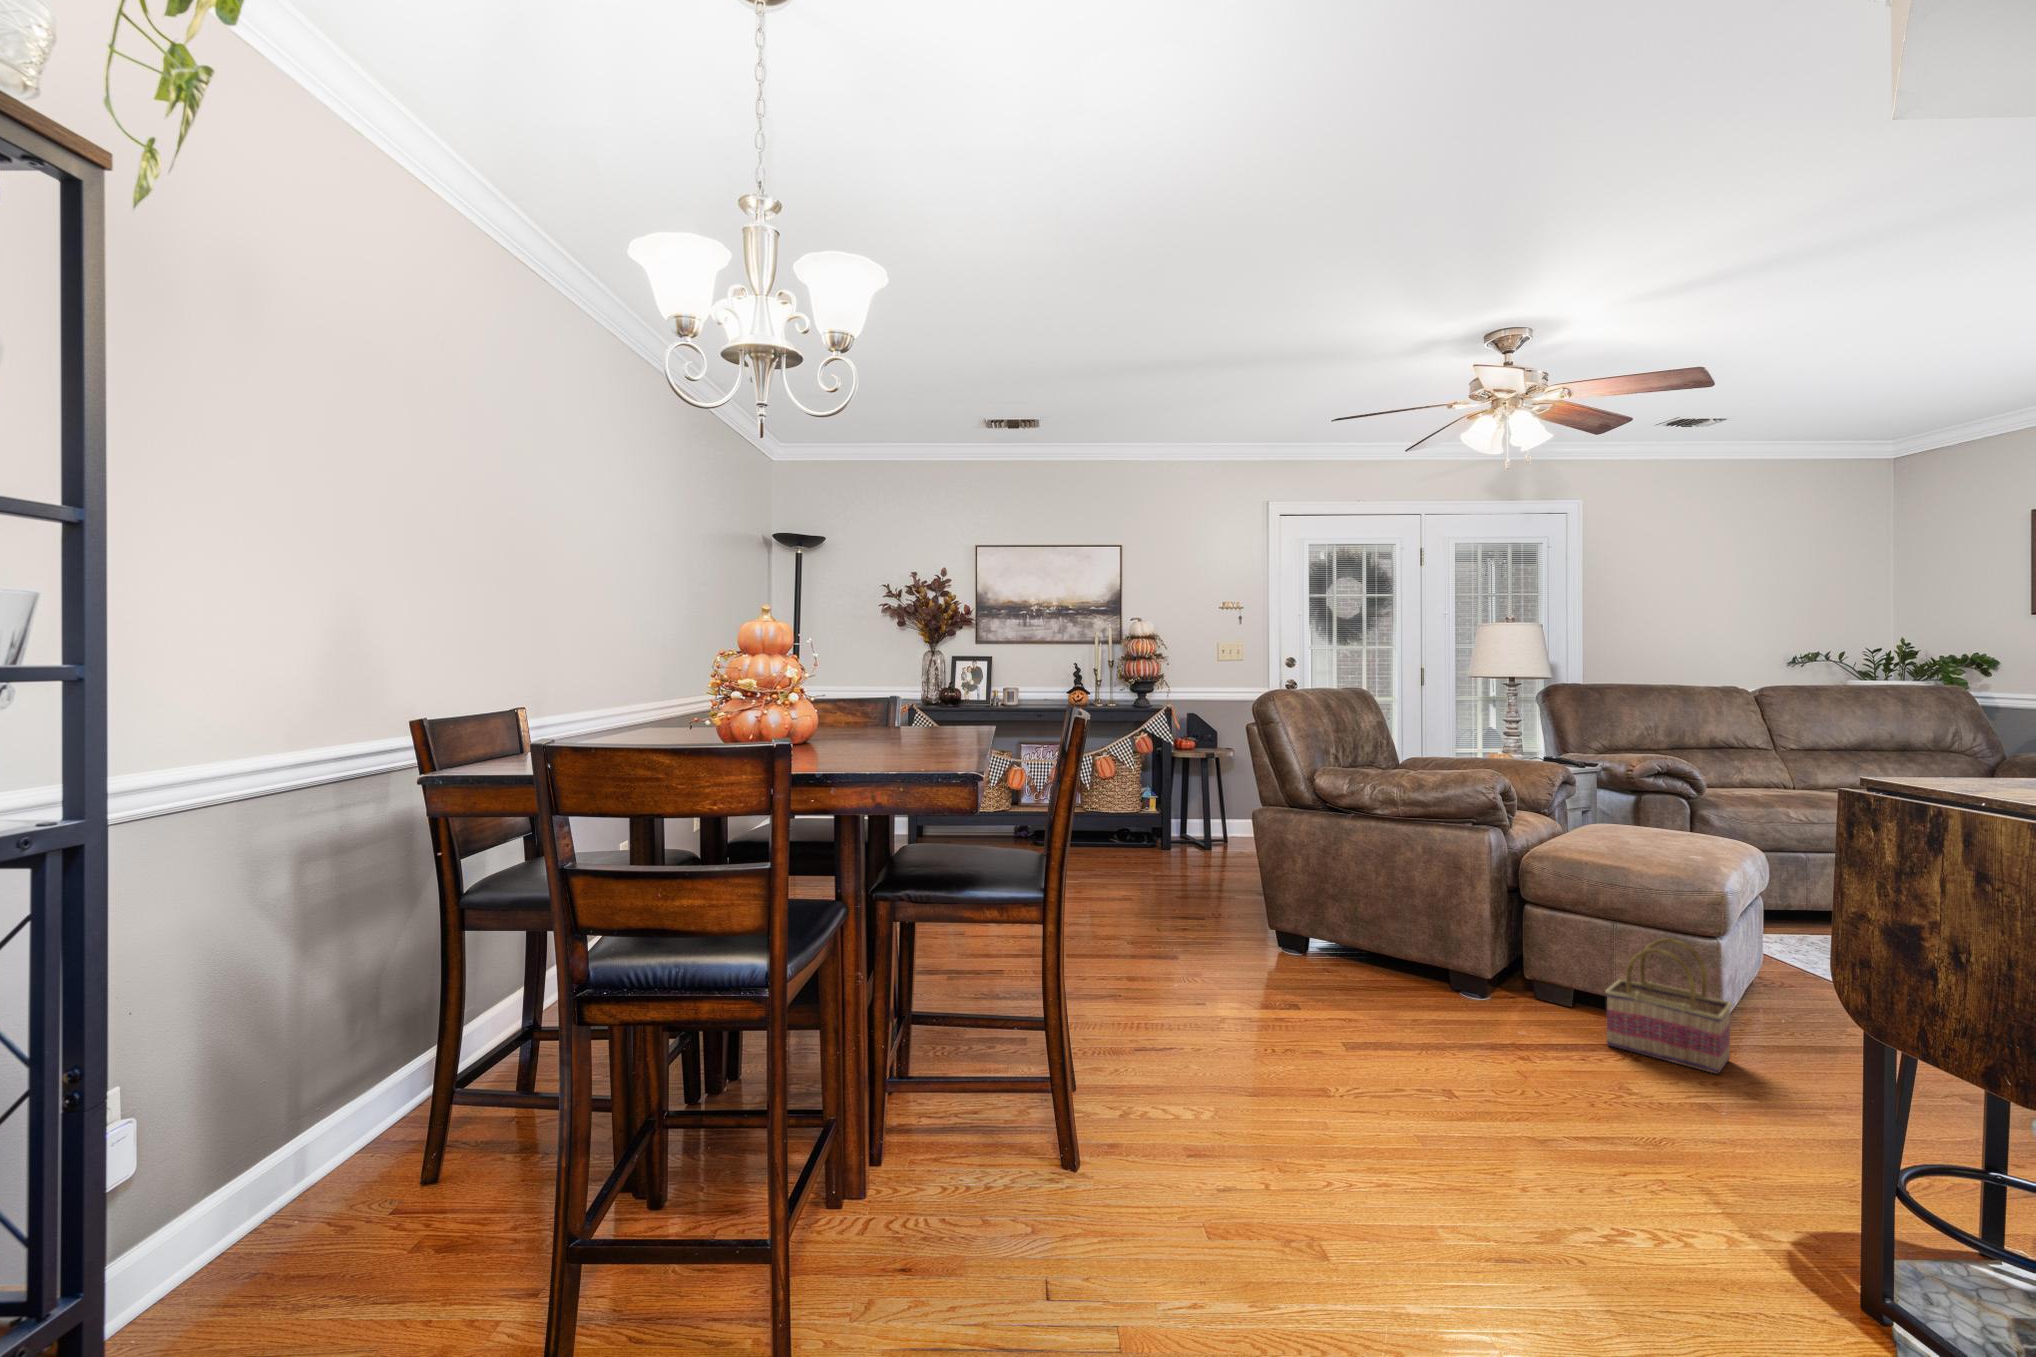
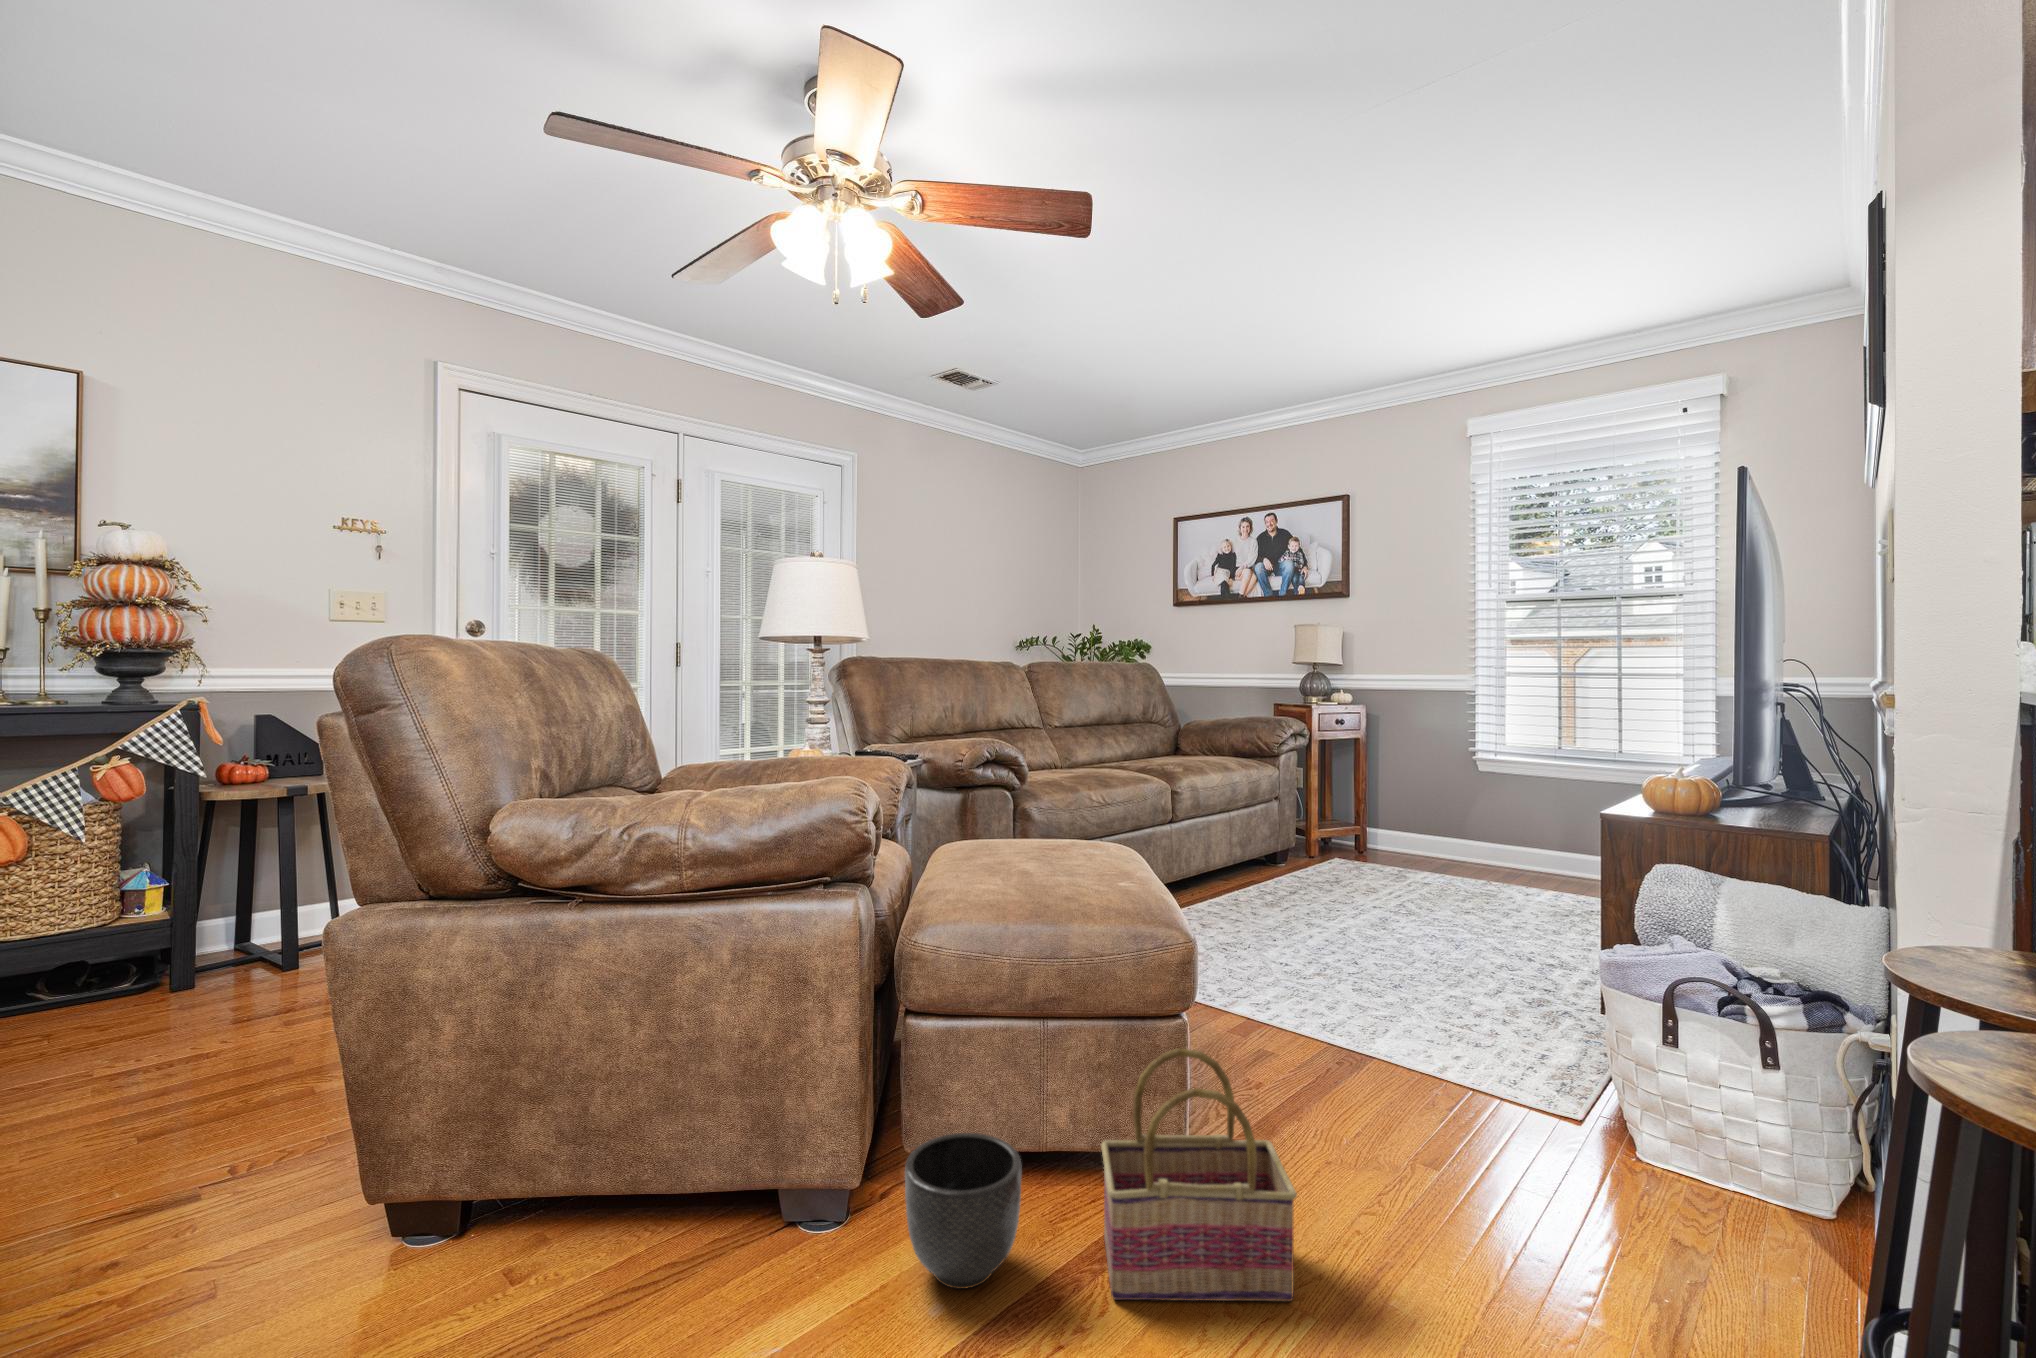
planter: none [1499,956,1565,1023] -> present [905,1133,1021,1289]

